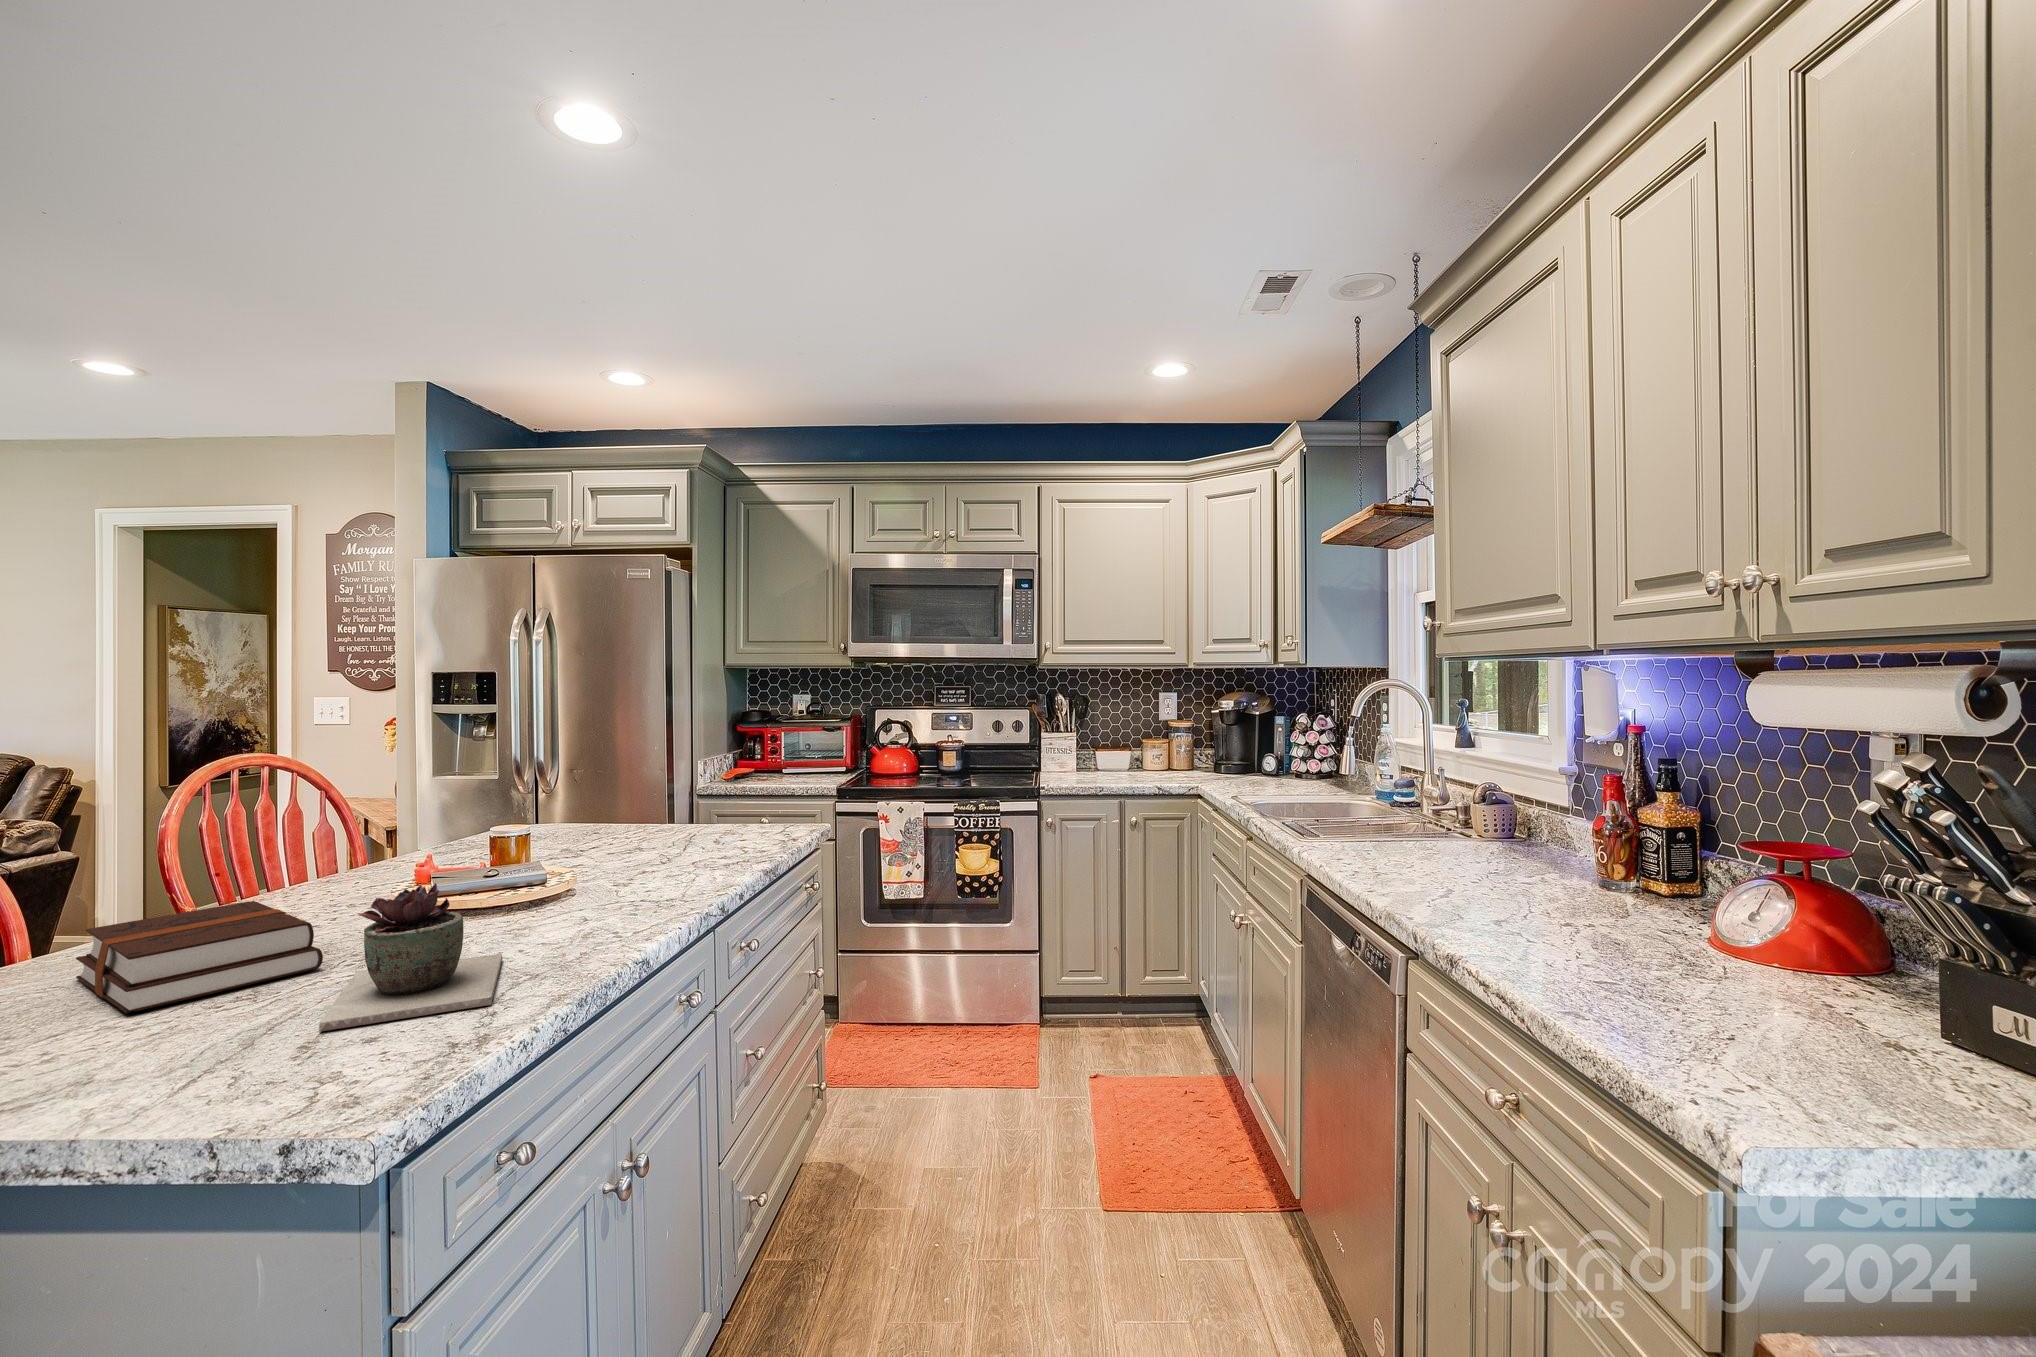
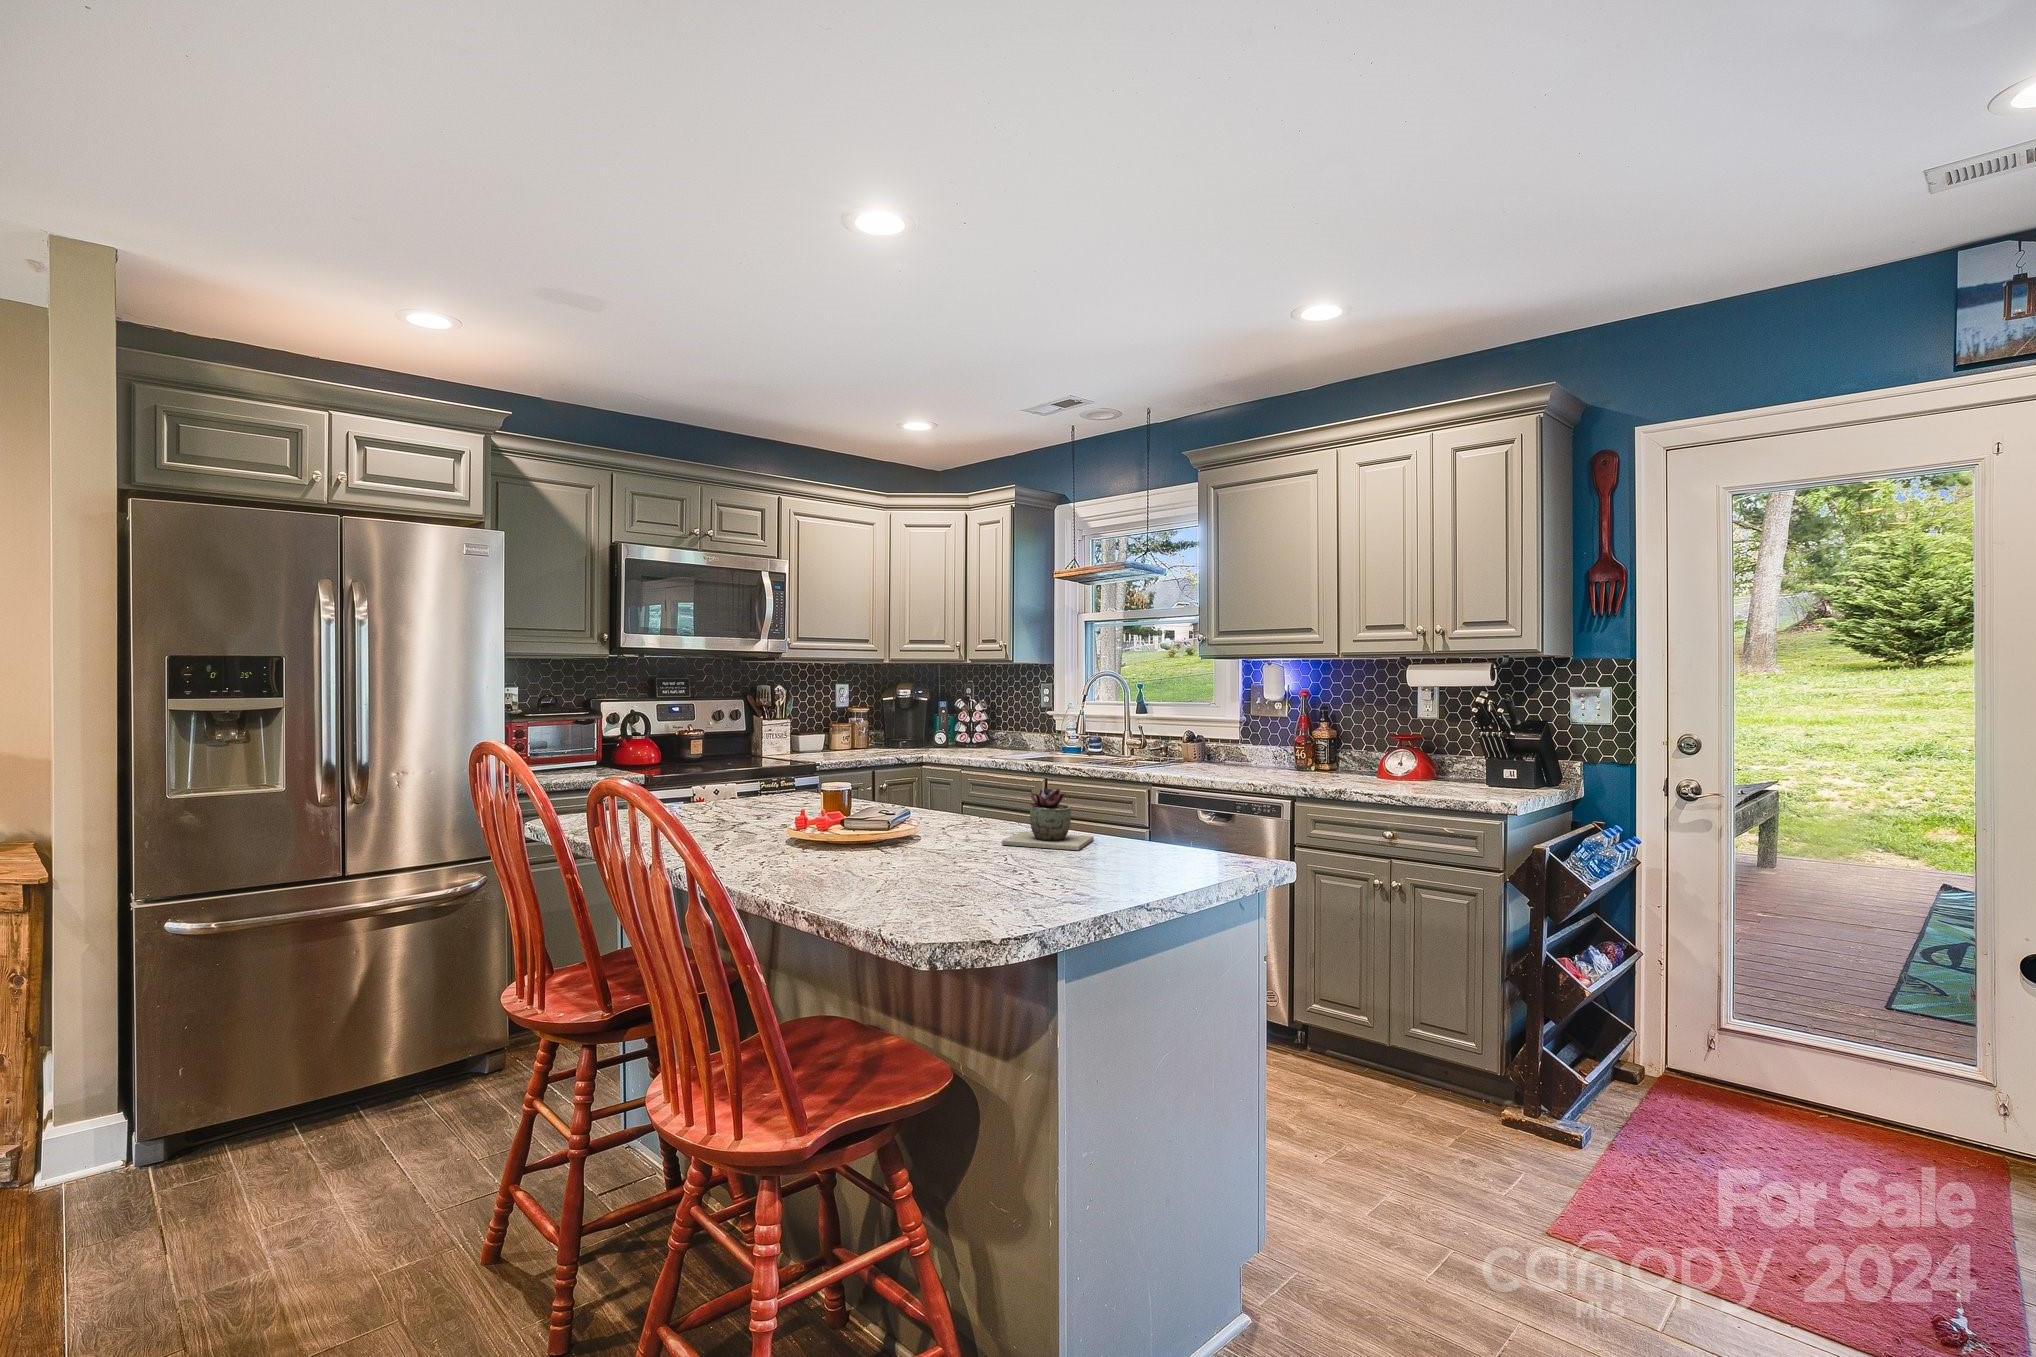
hardback book: present [76,901,323,1014] -> none [866,820,981,862]

